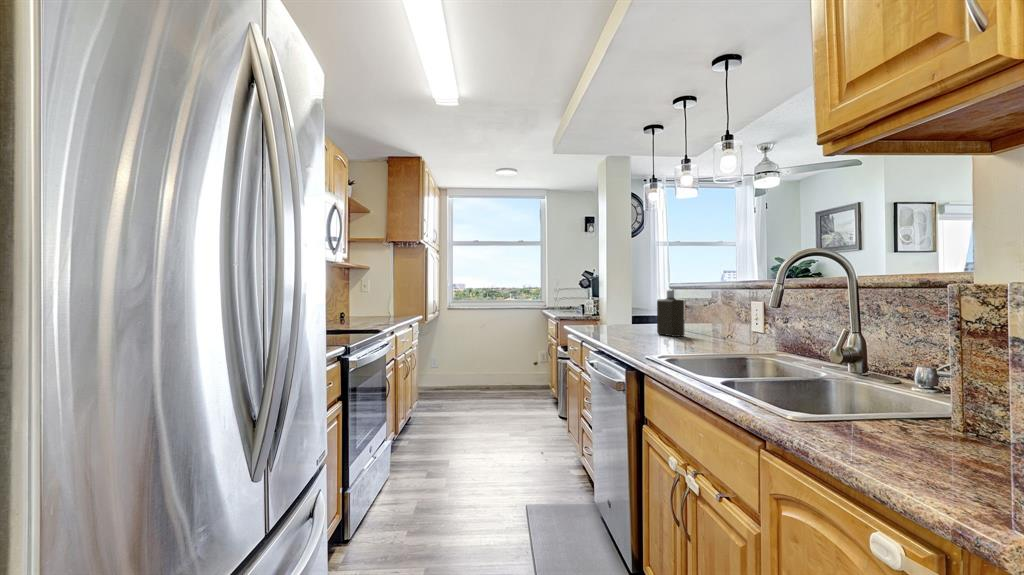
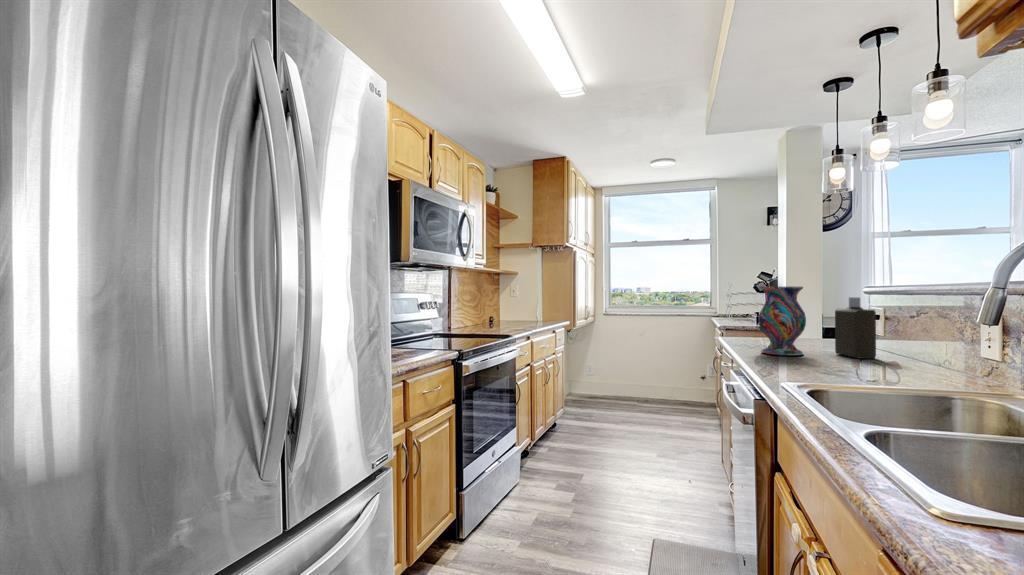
vase: none [606,282,639,337] -> present [759,287,806,356]

